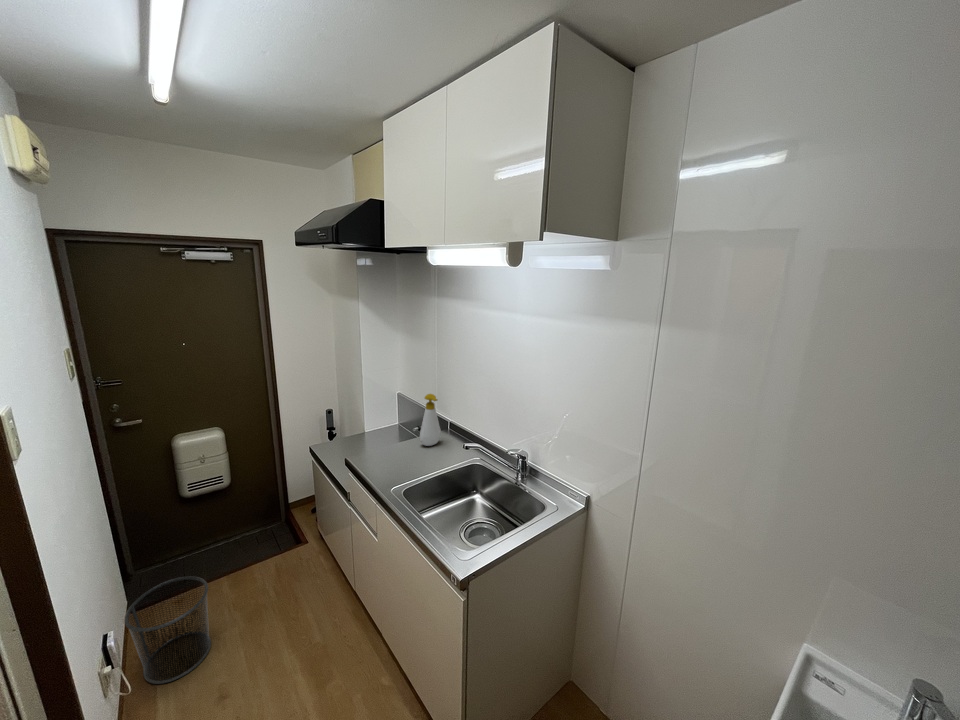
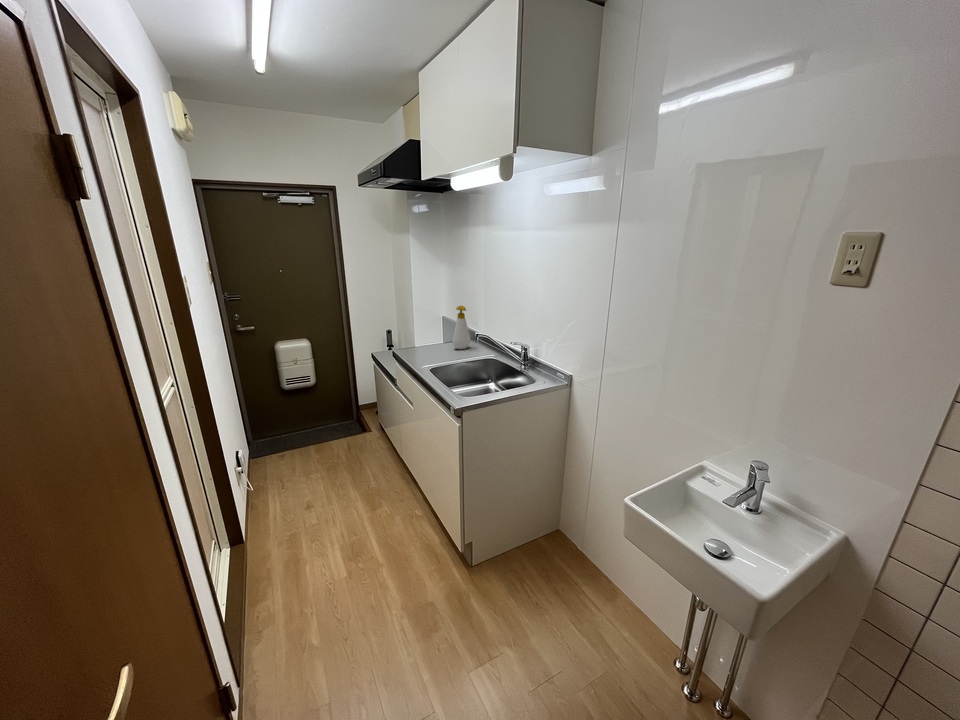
trash can: present [124,576,211,684] -> none [248,433,303,497]

